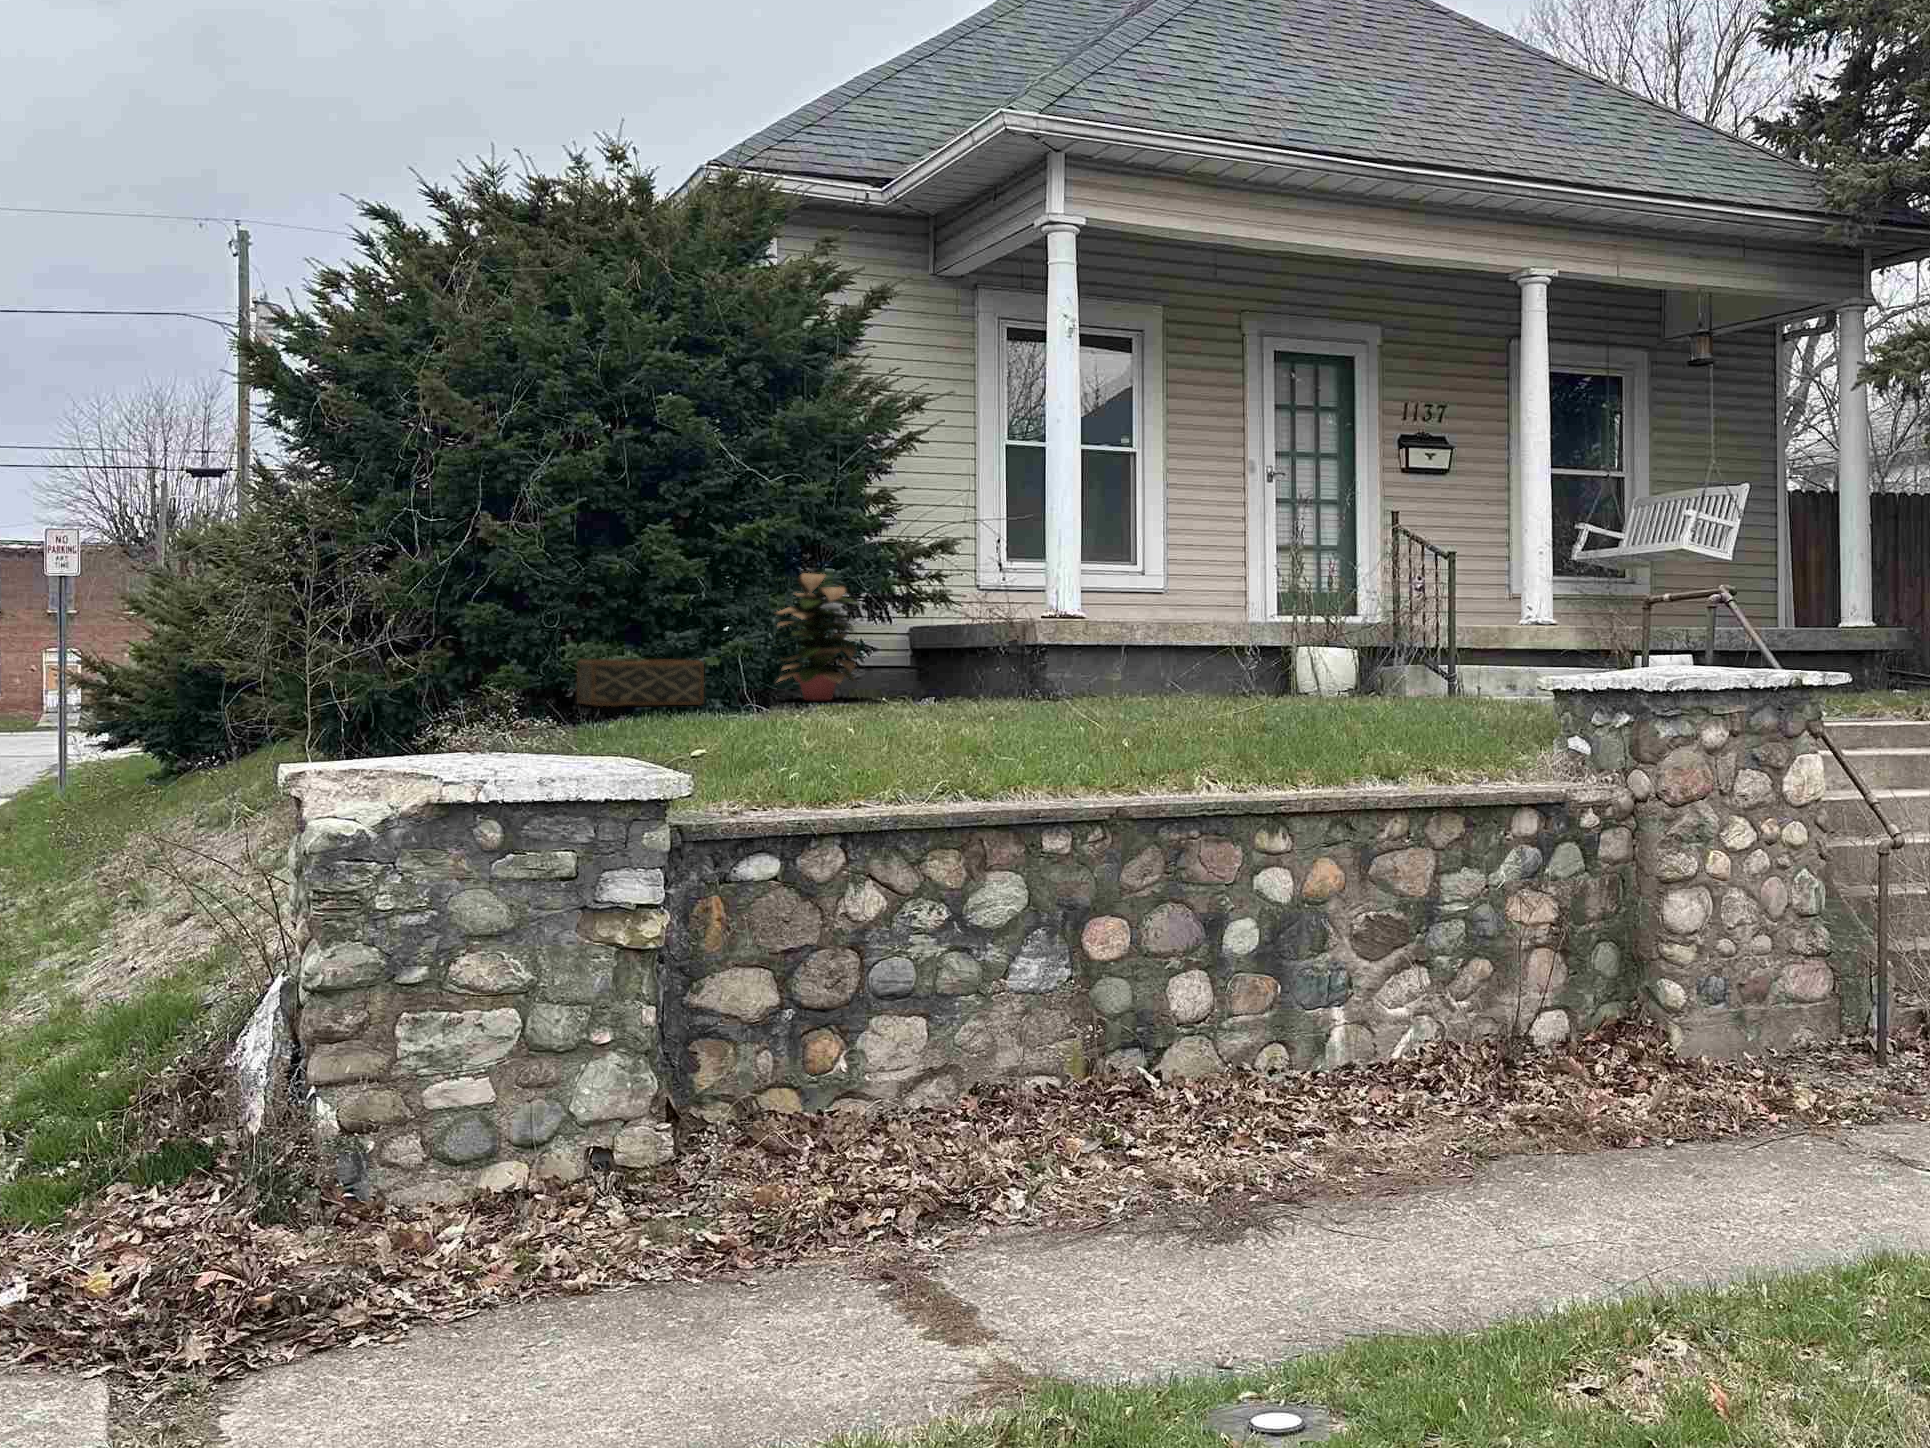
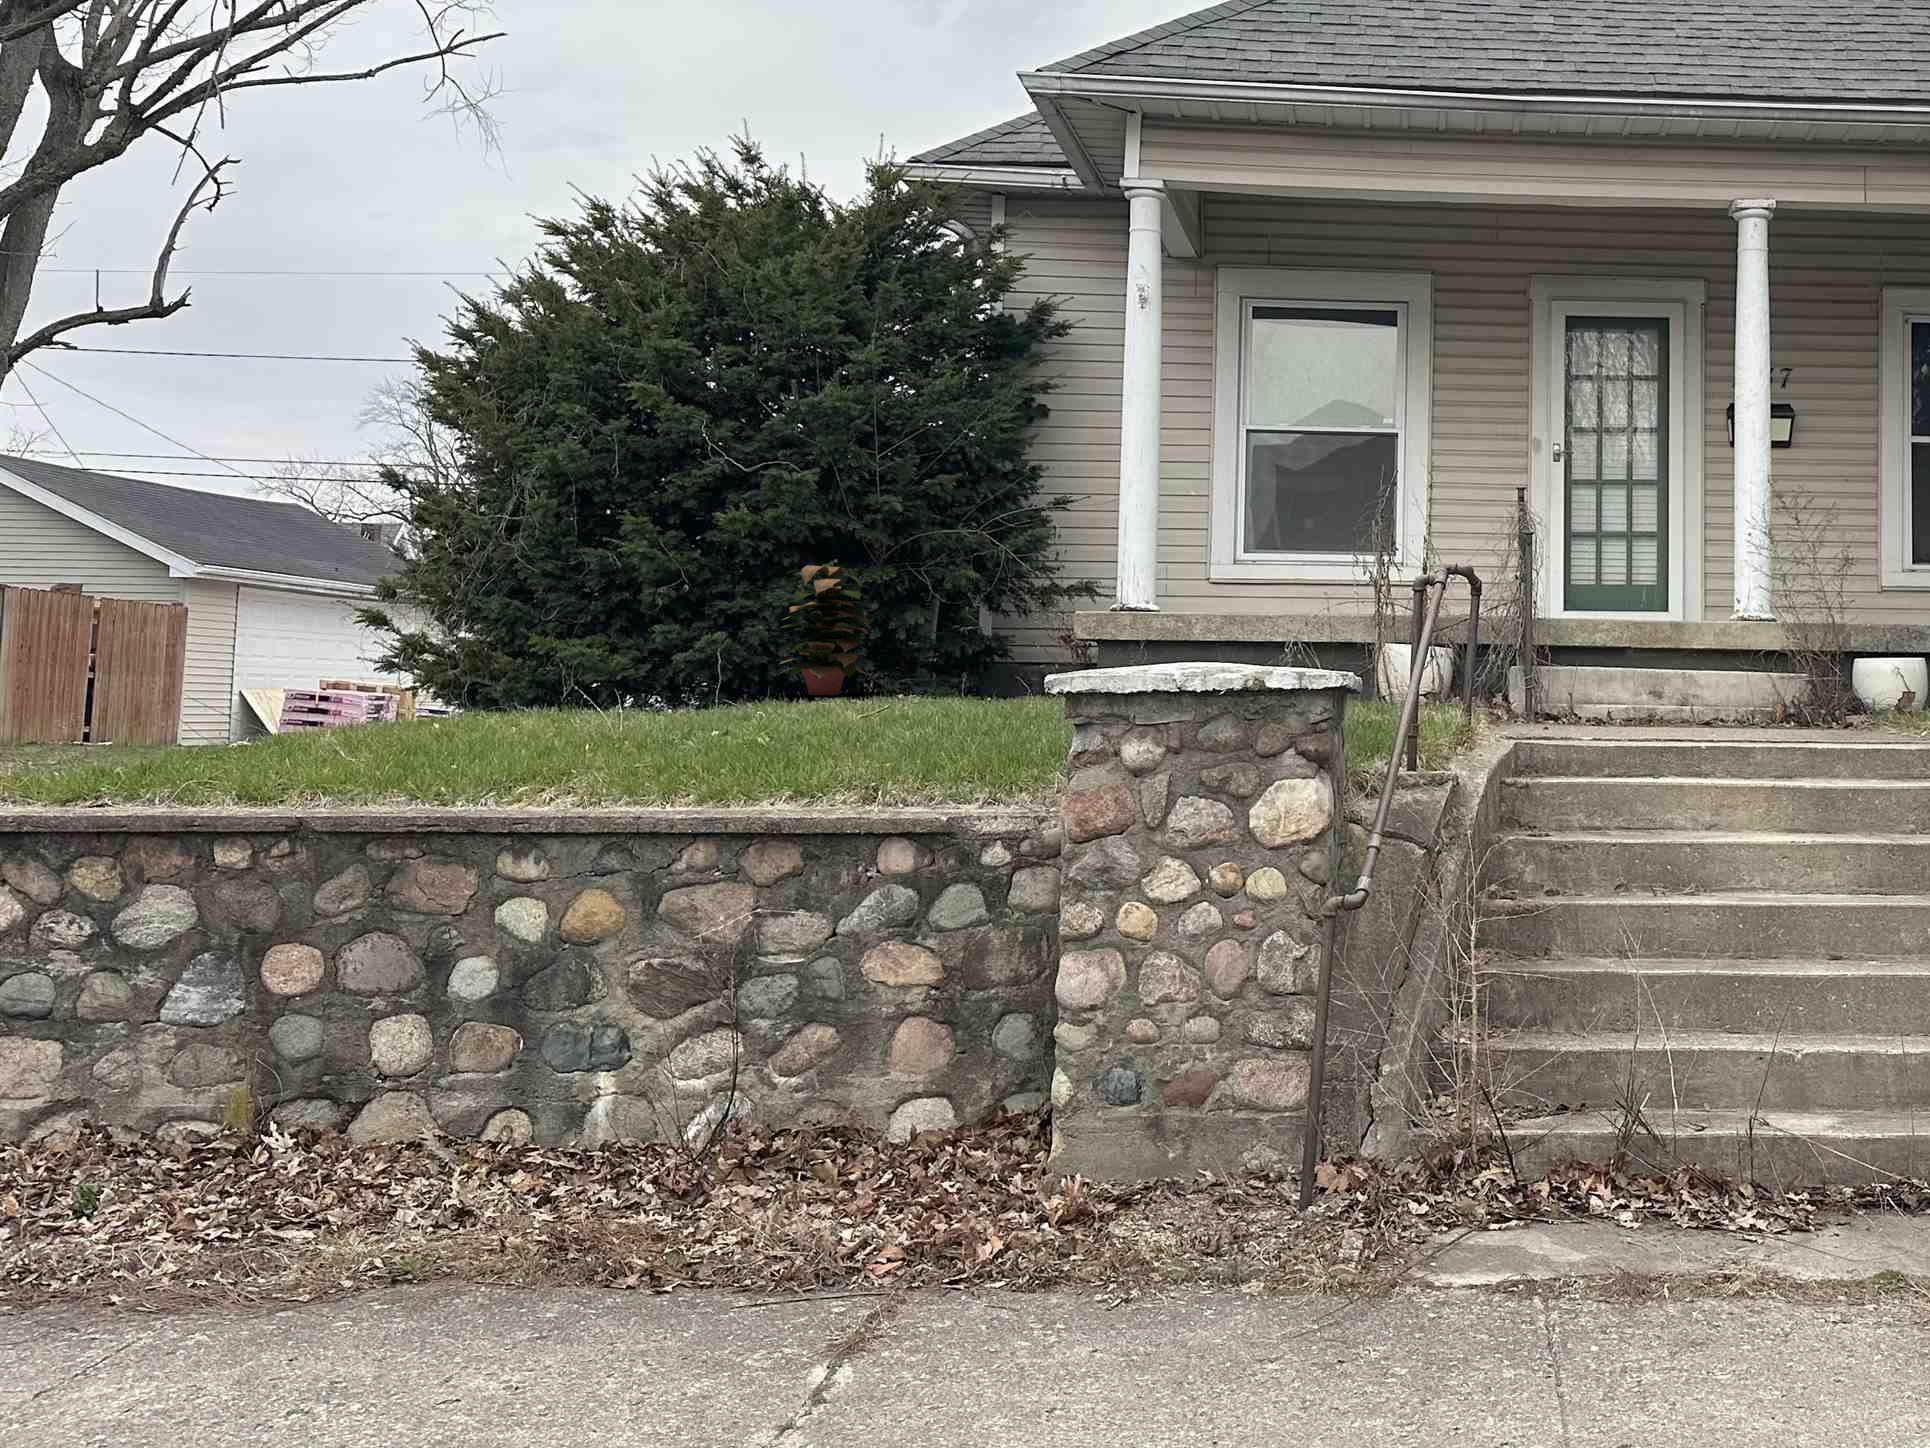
woven basket: present [577,659,704,706] -> none [575,652,709,697]

